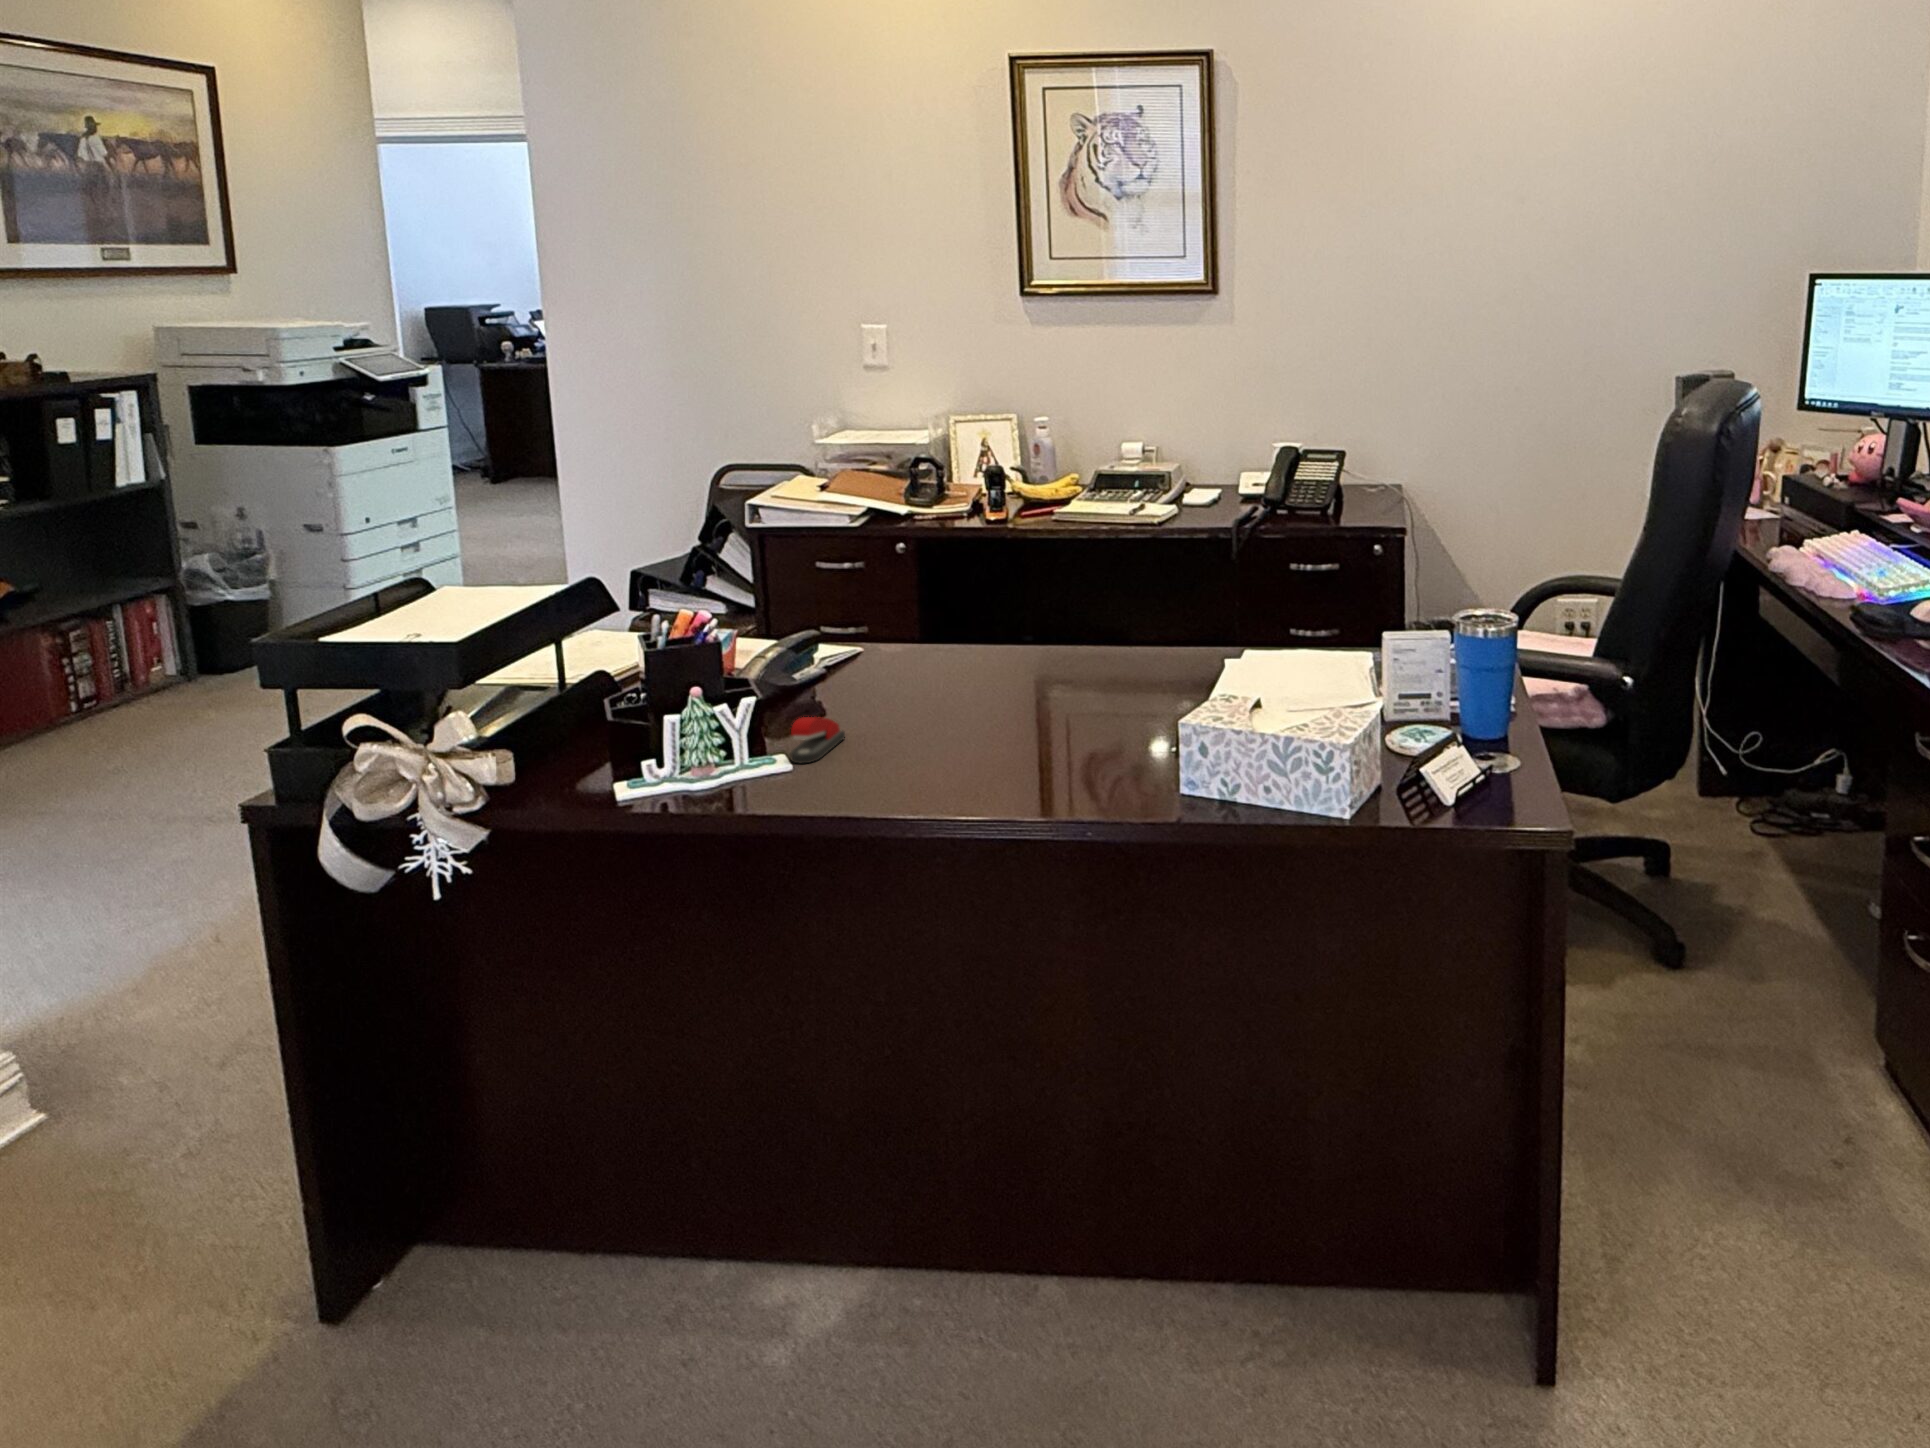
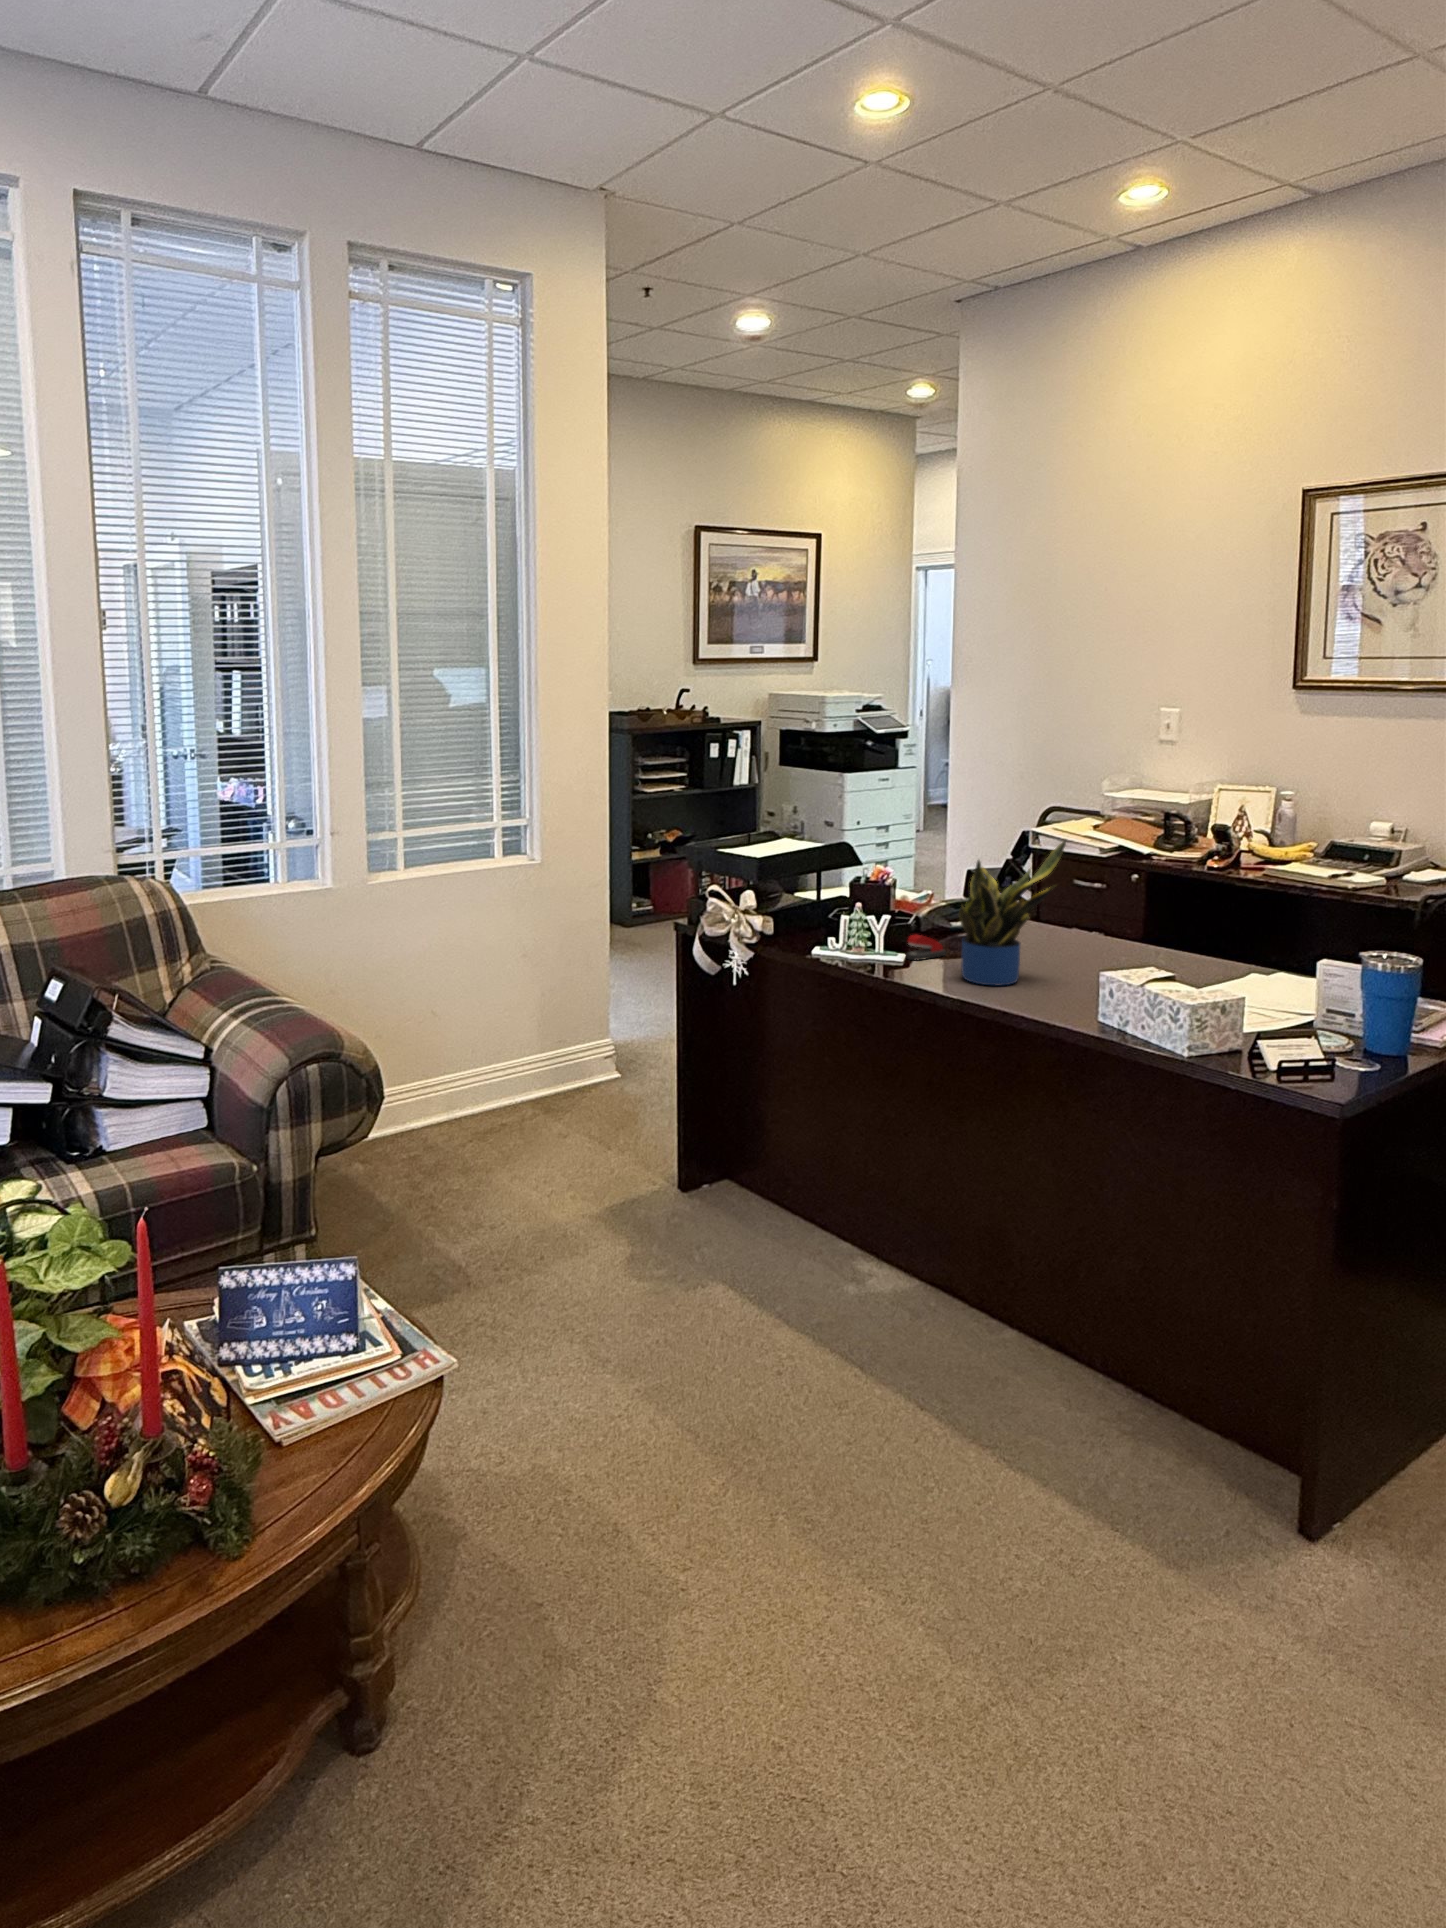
potted plant: none [905,526,1063,780] -> present [959,840,1066,985]

